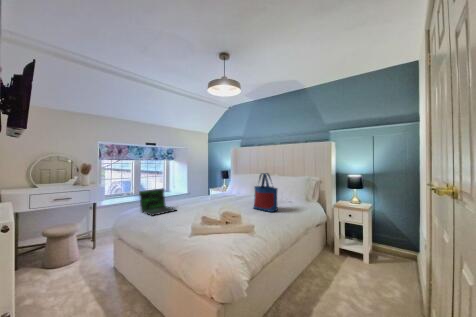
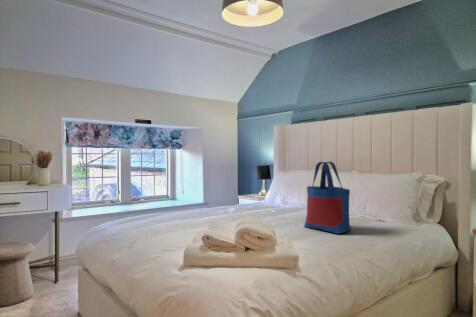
laptop: present [139,189,176,215] -> none [110,189,171,233]

